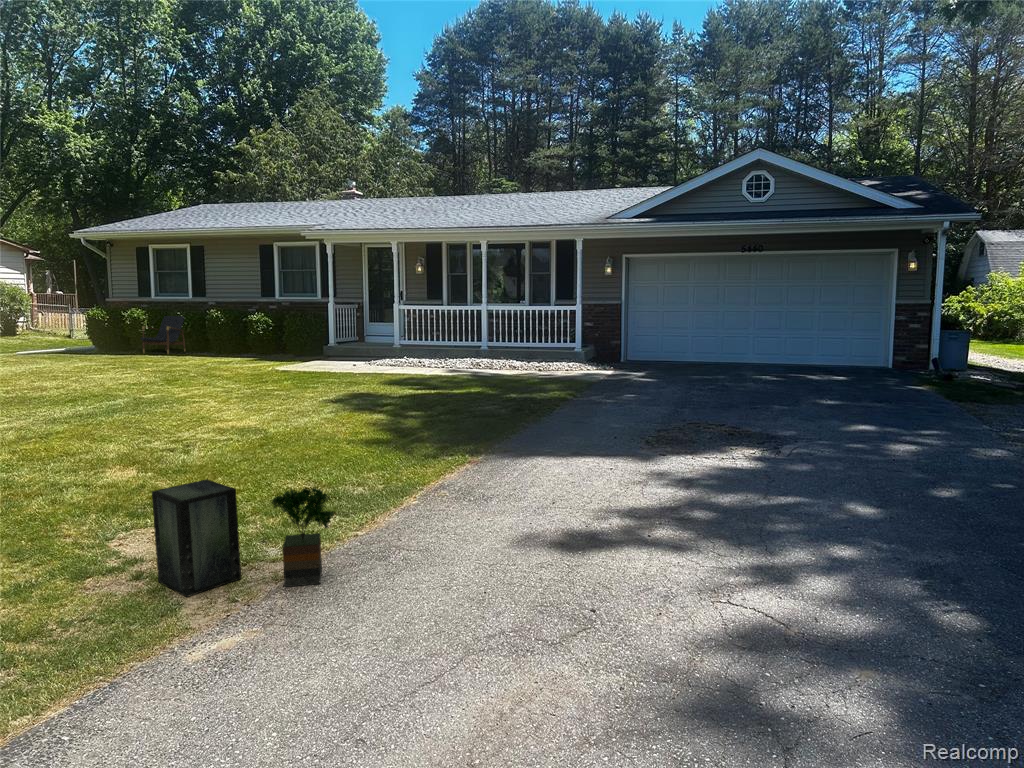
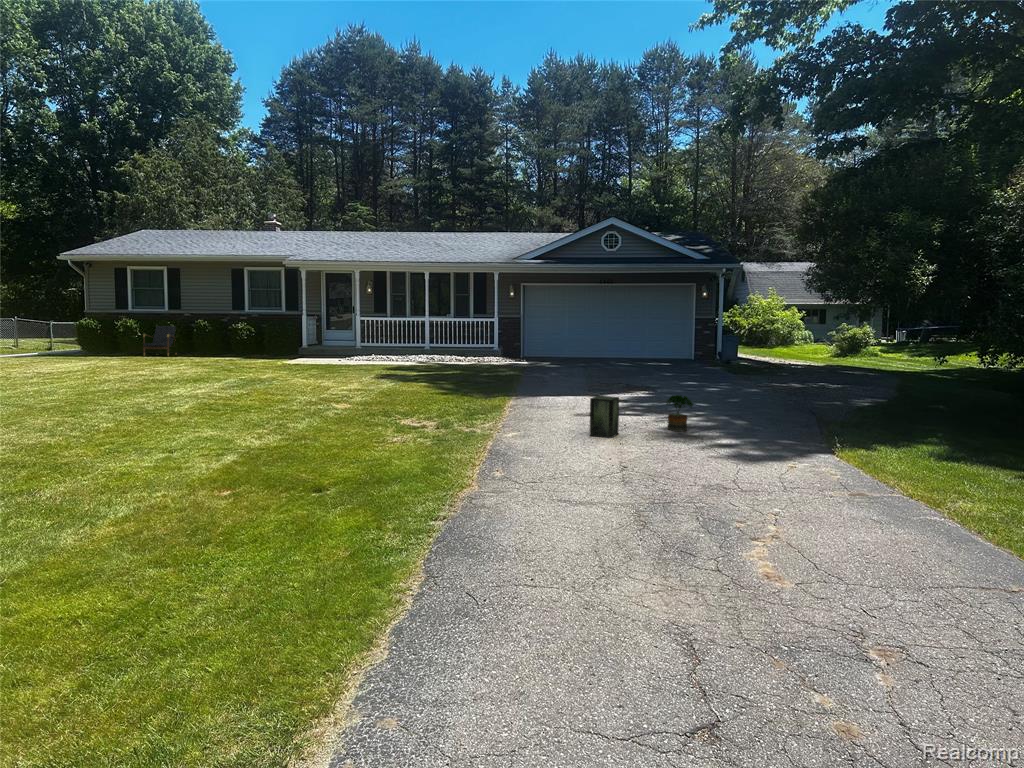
storage box: present [152,479,241,597] -> present [590,396,619,438]
potted tree: present [272,487,334,587] -> present [666,395,693,432]

